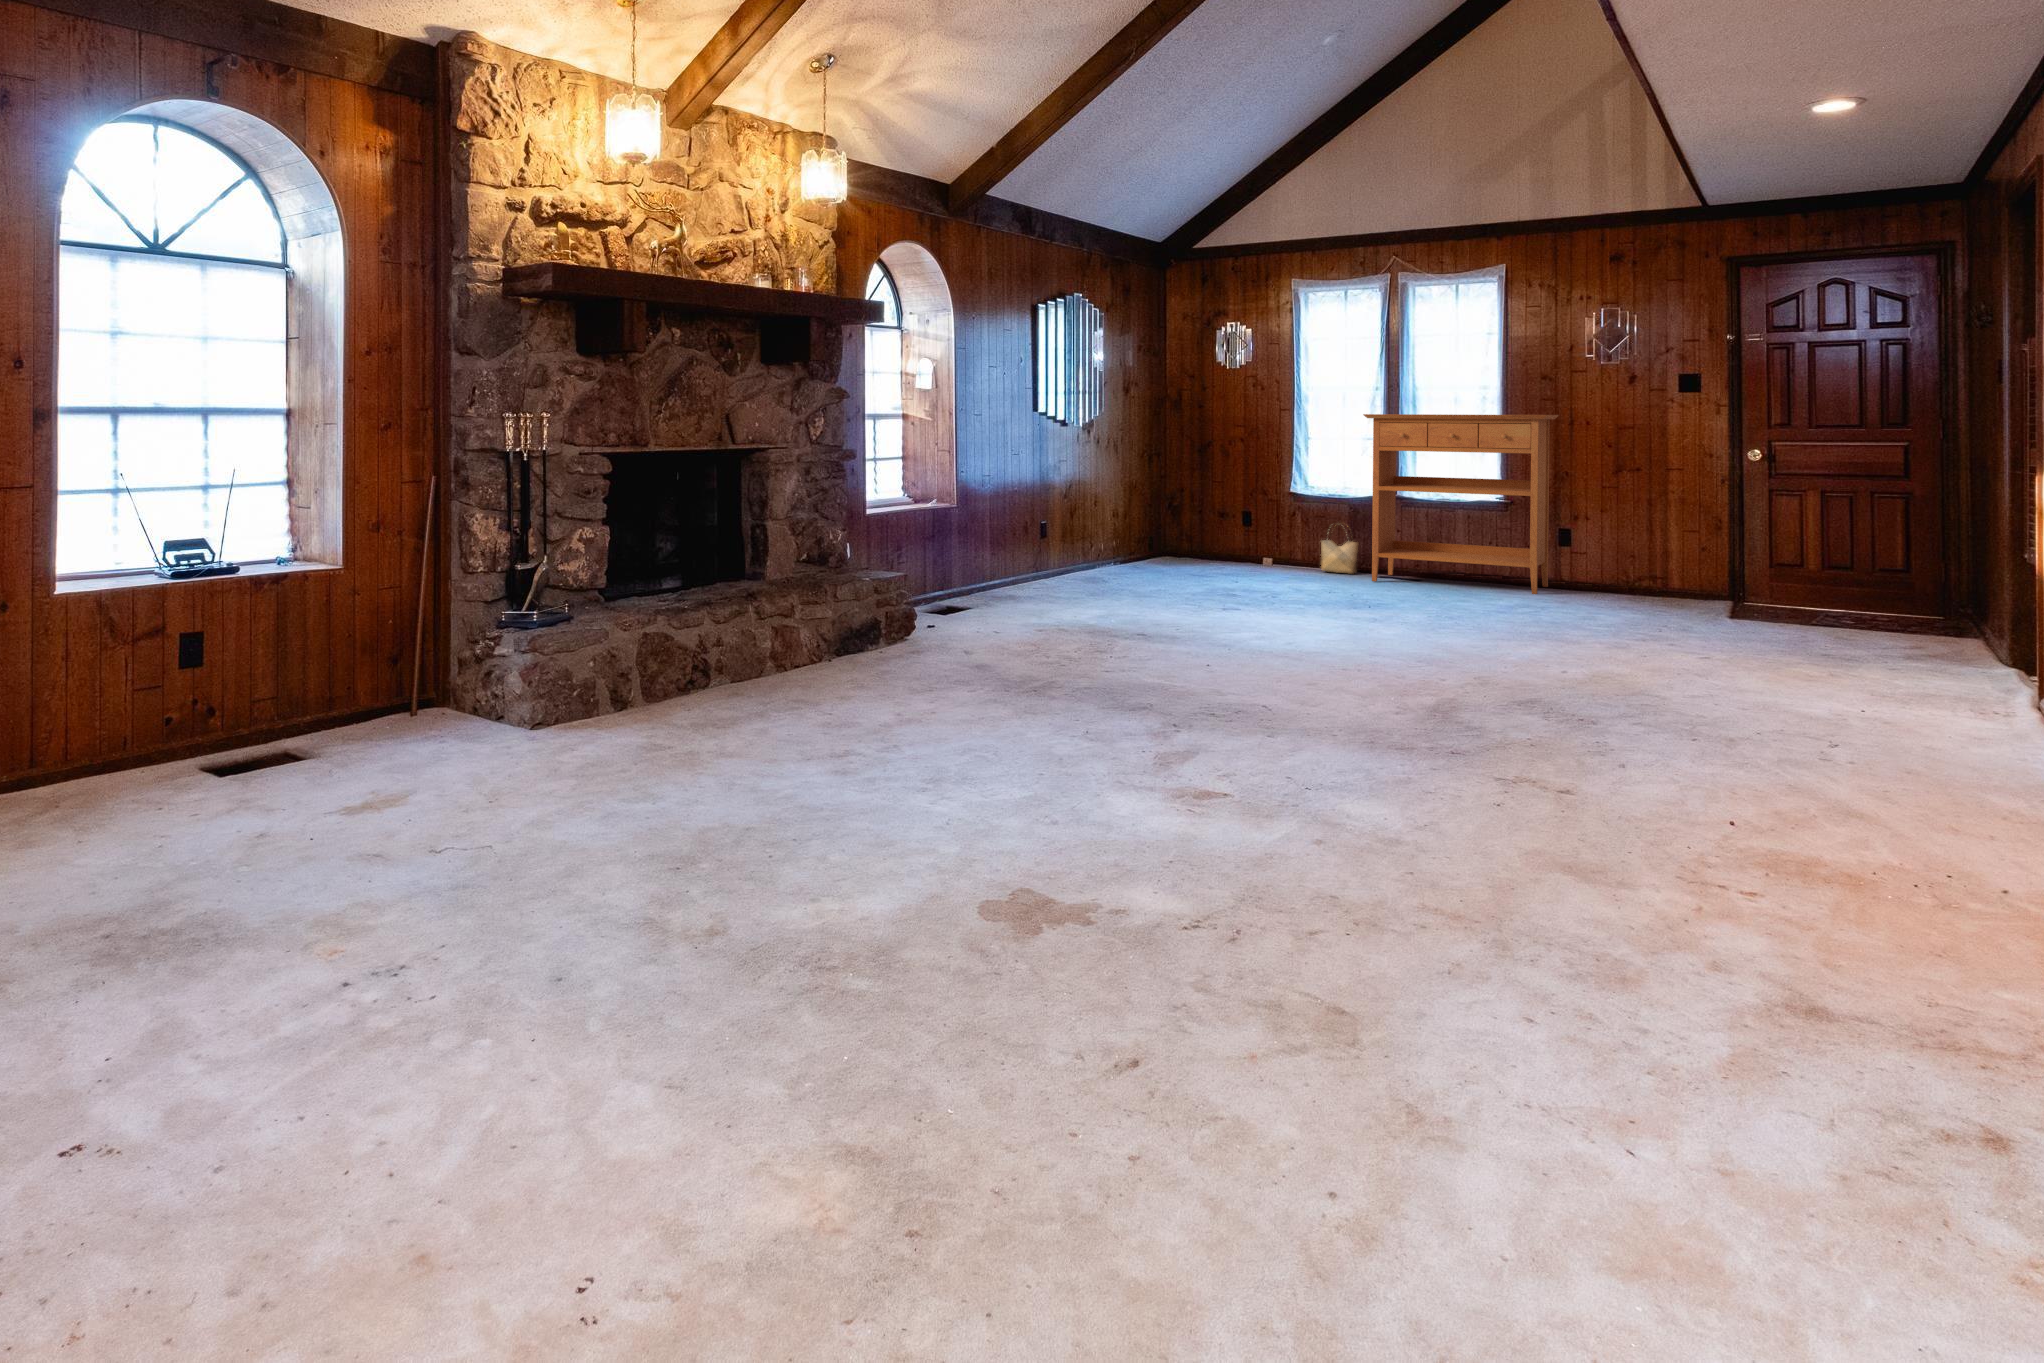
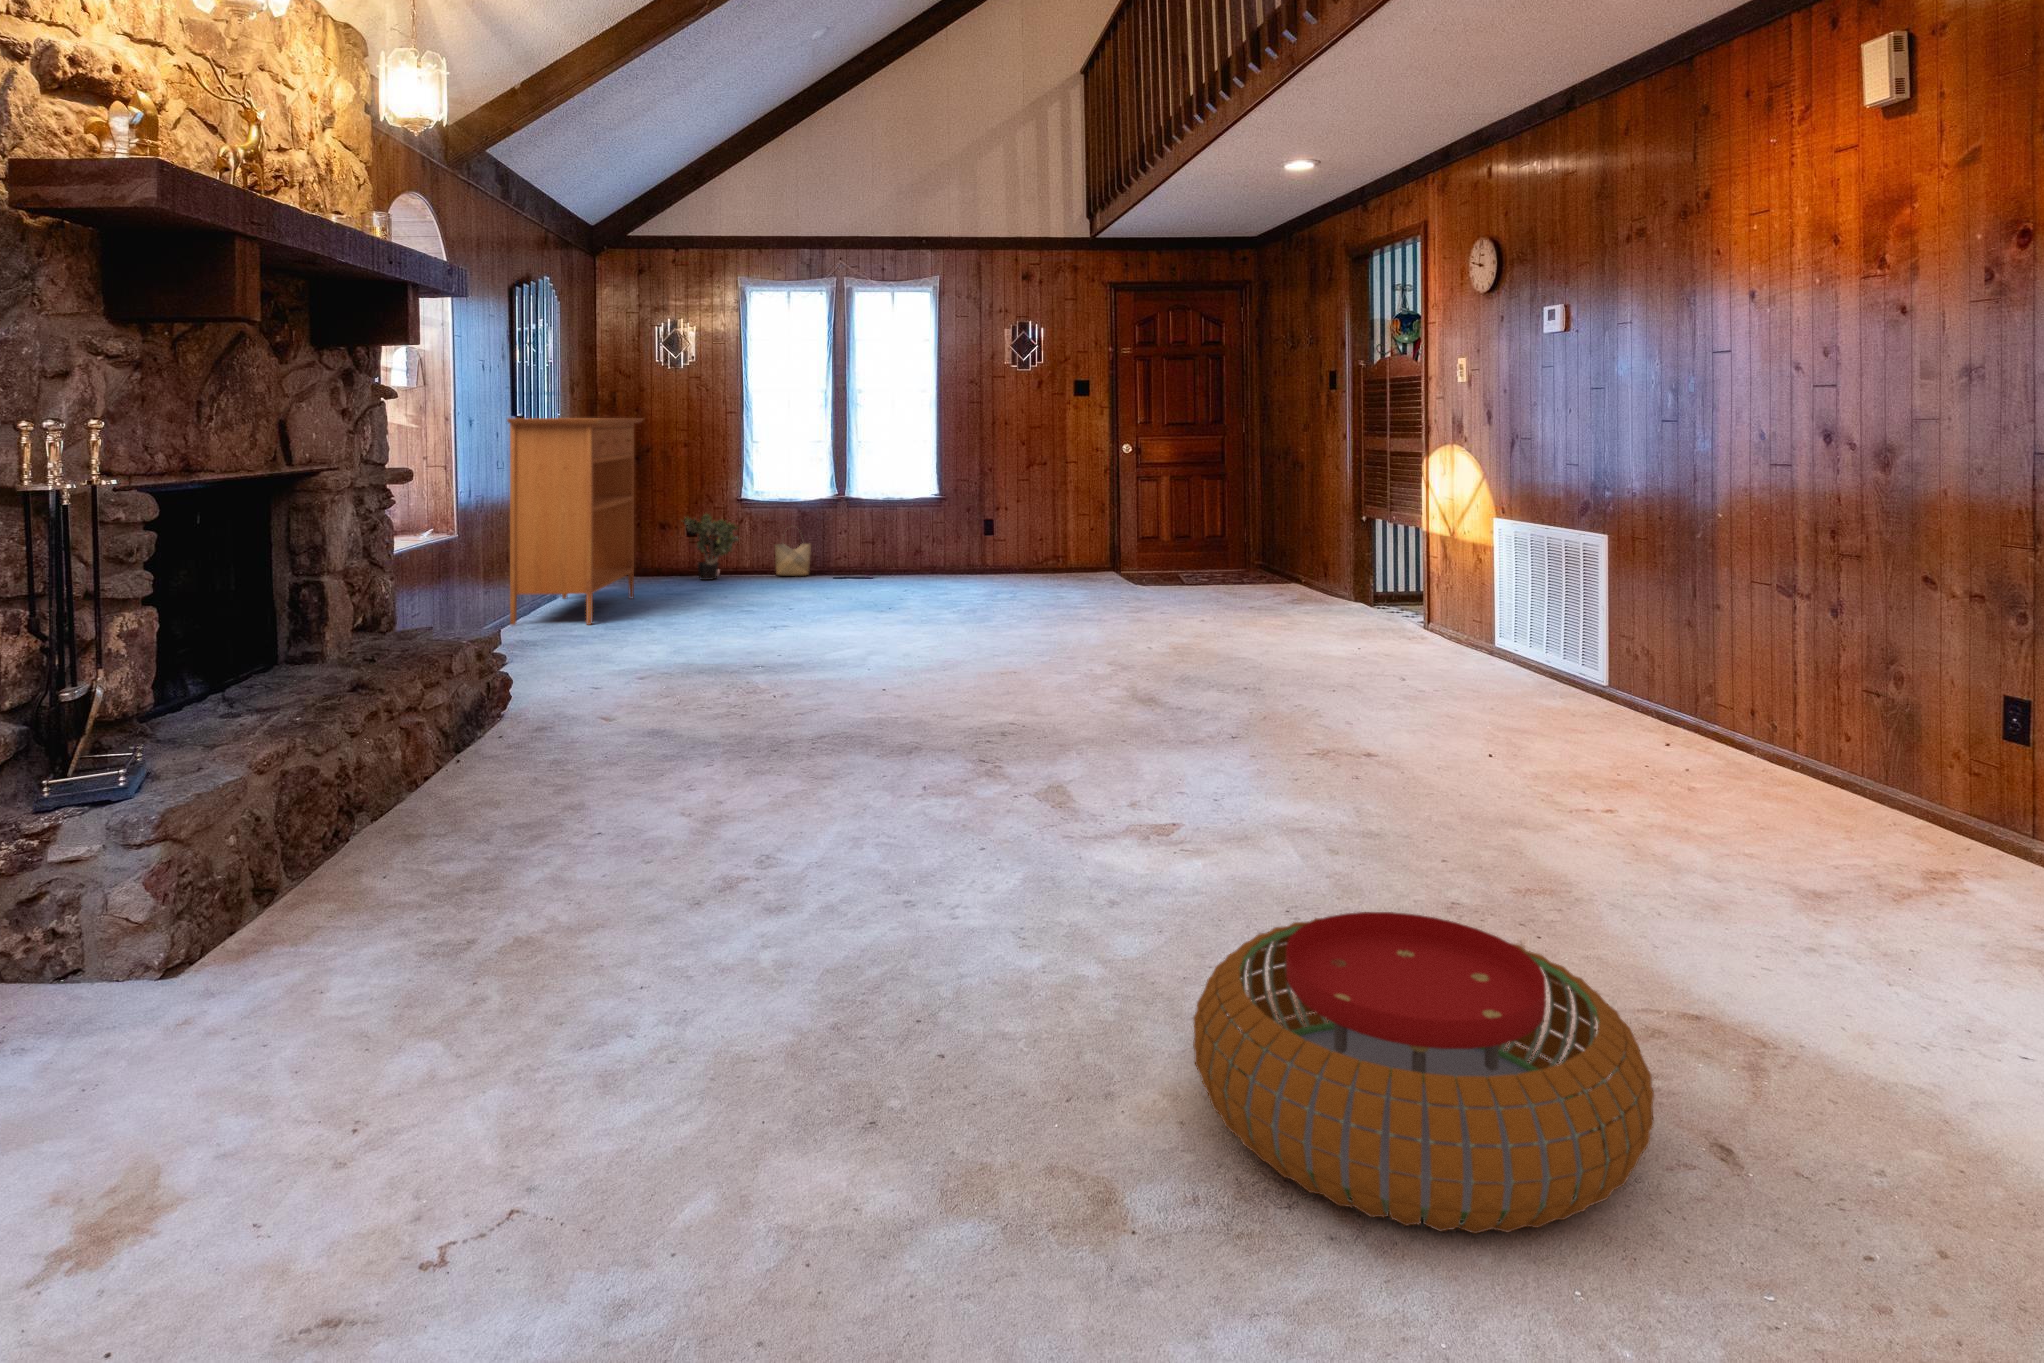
console table: present [1363,414,1559,594] -> present [507,418,643,625]
potted plant: none [1231,506,1286,569] -> present [683,514,739,580]
pouf: none [725,828,1095,1075] -> present [1193,912,1654,1233]

